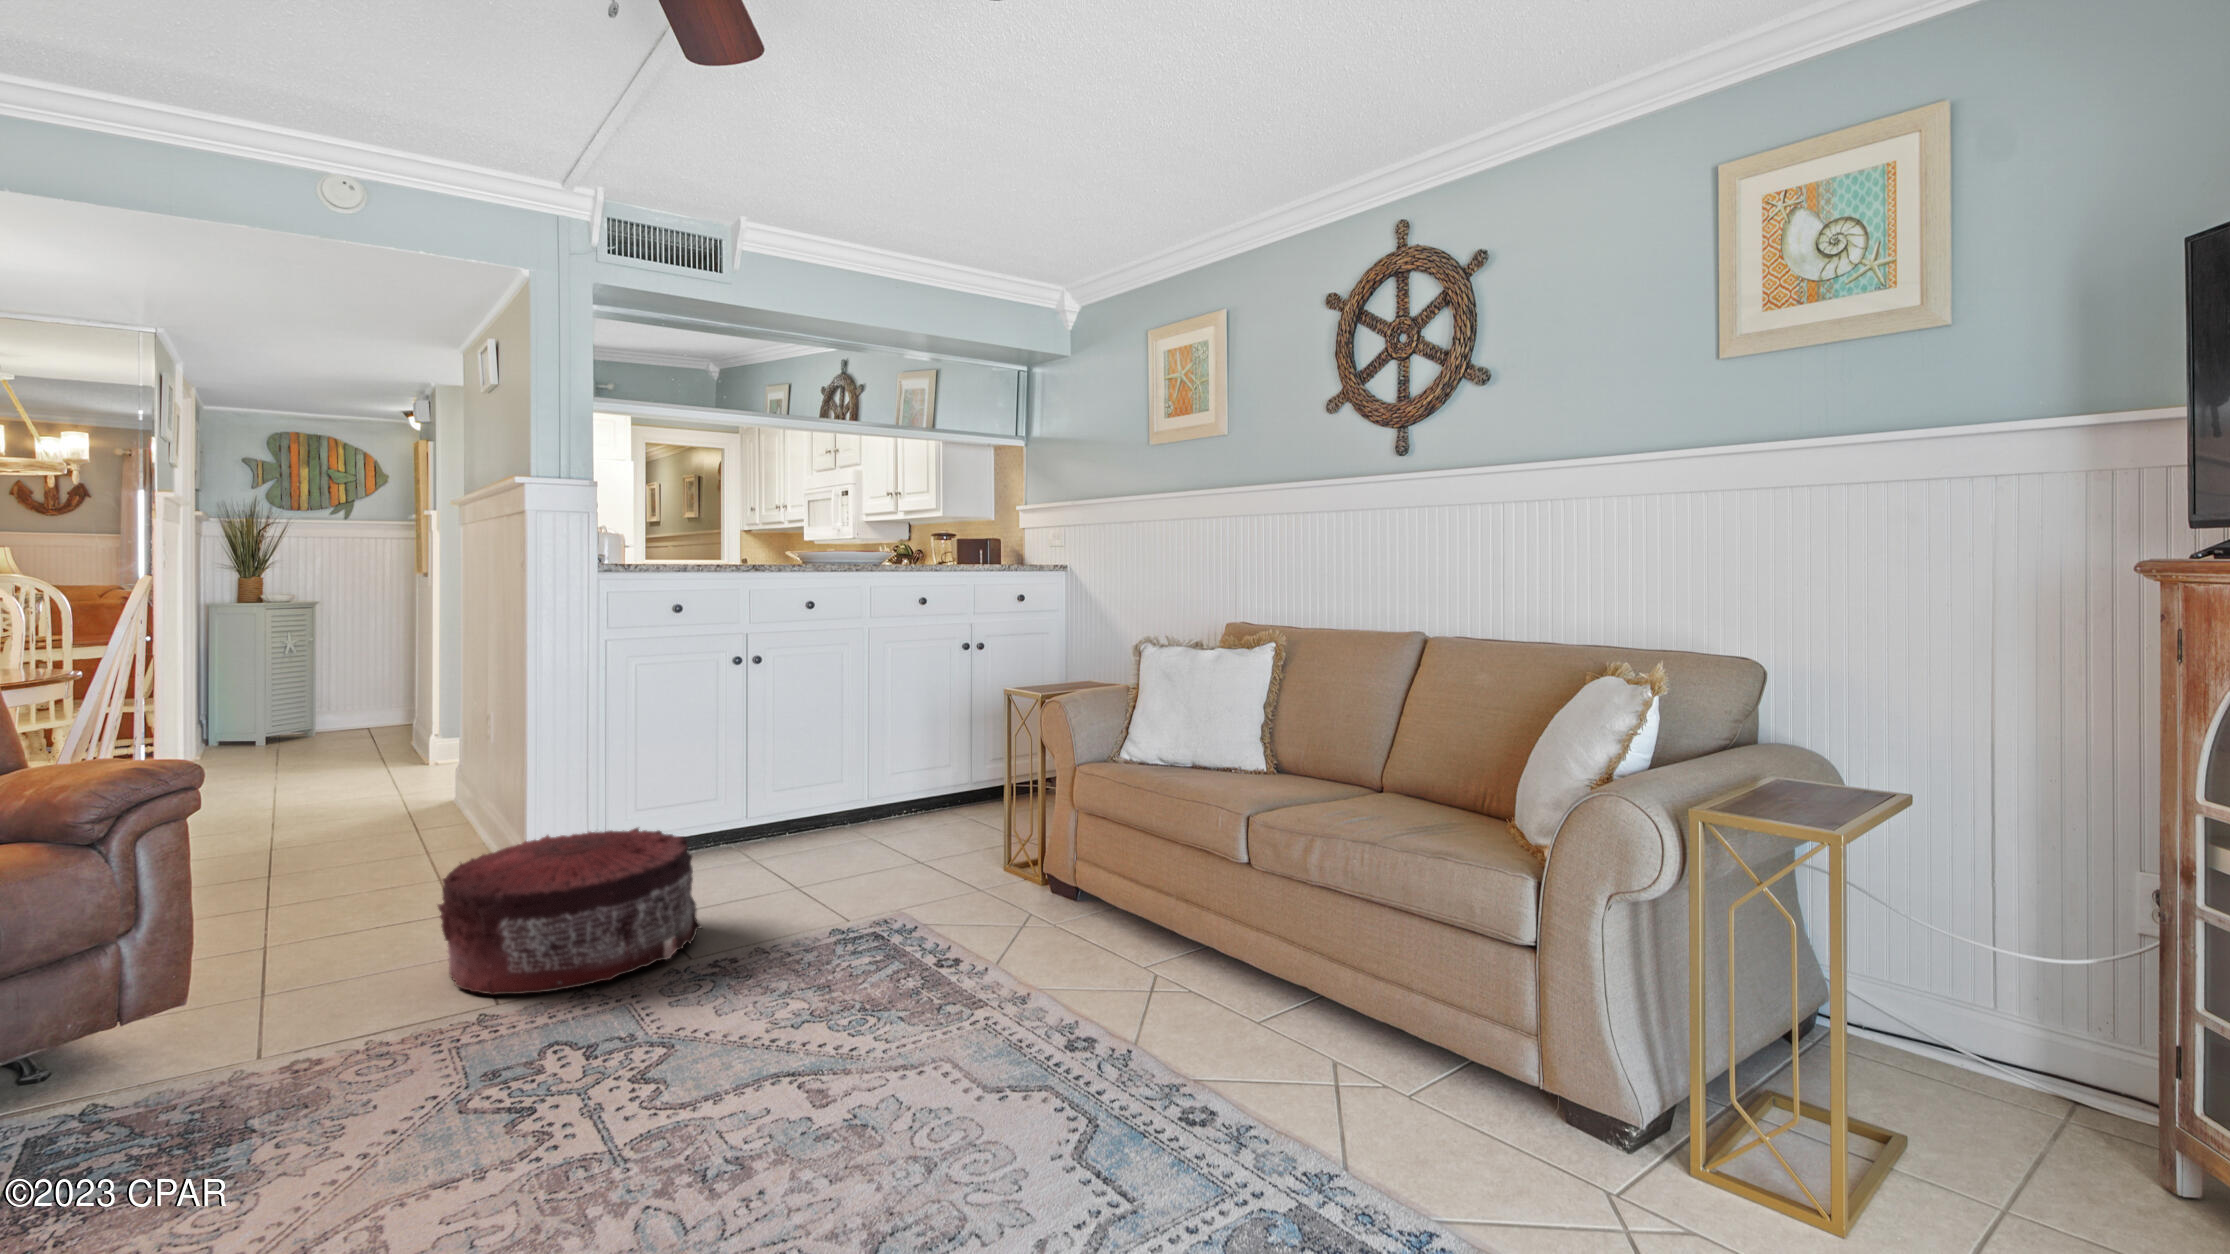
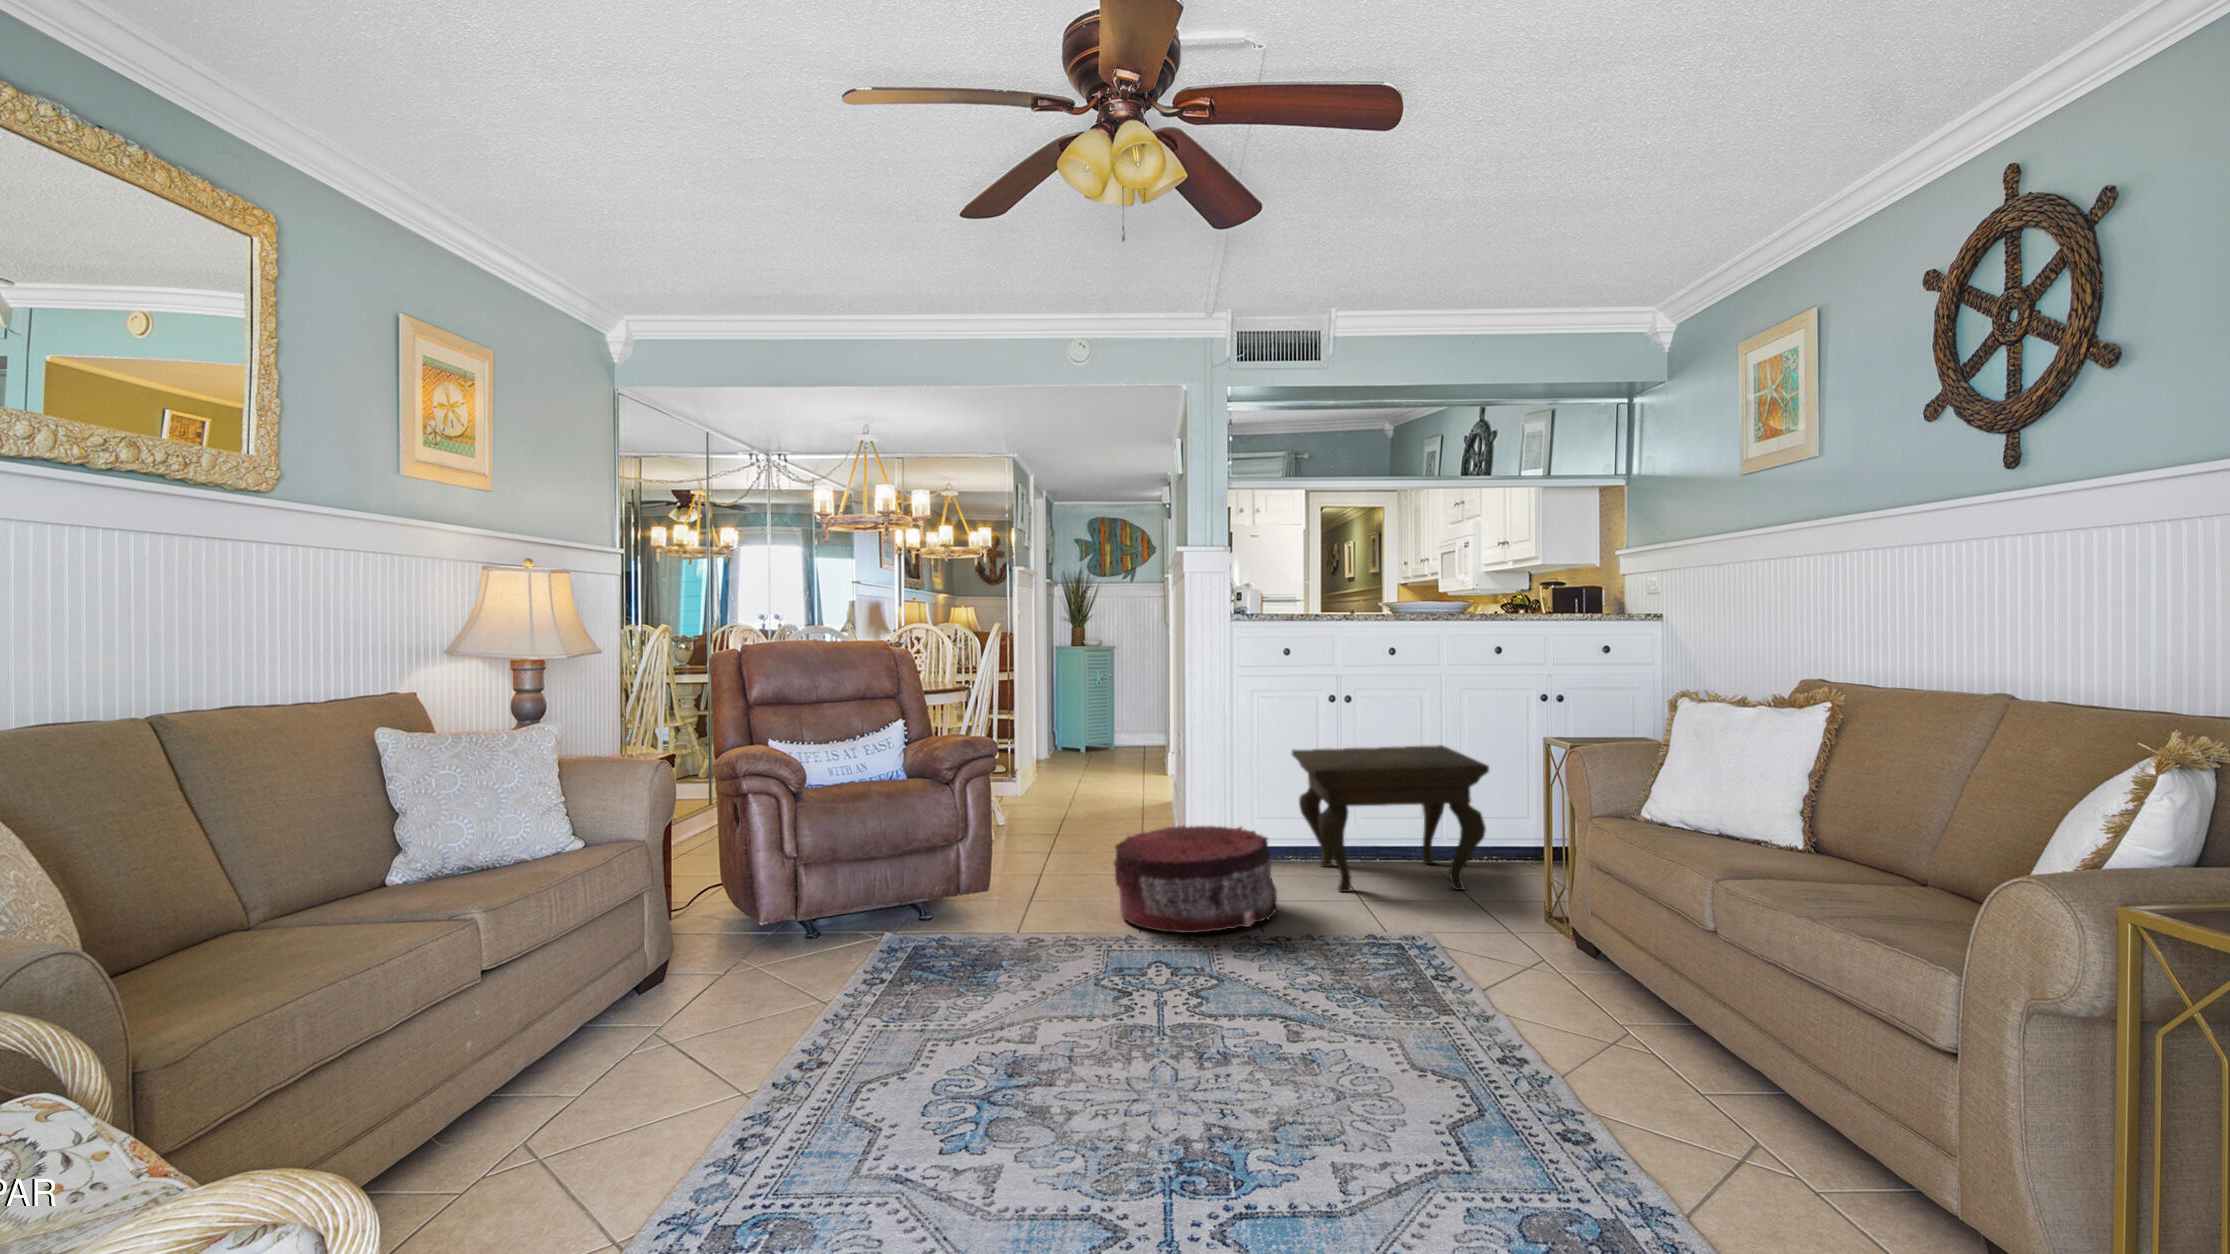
side table: none [679,708,931,890] -> present [1291,745,1489,892]

